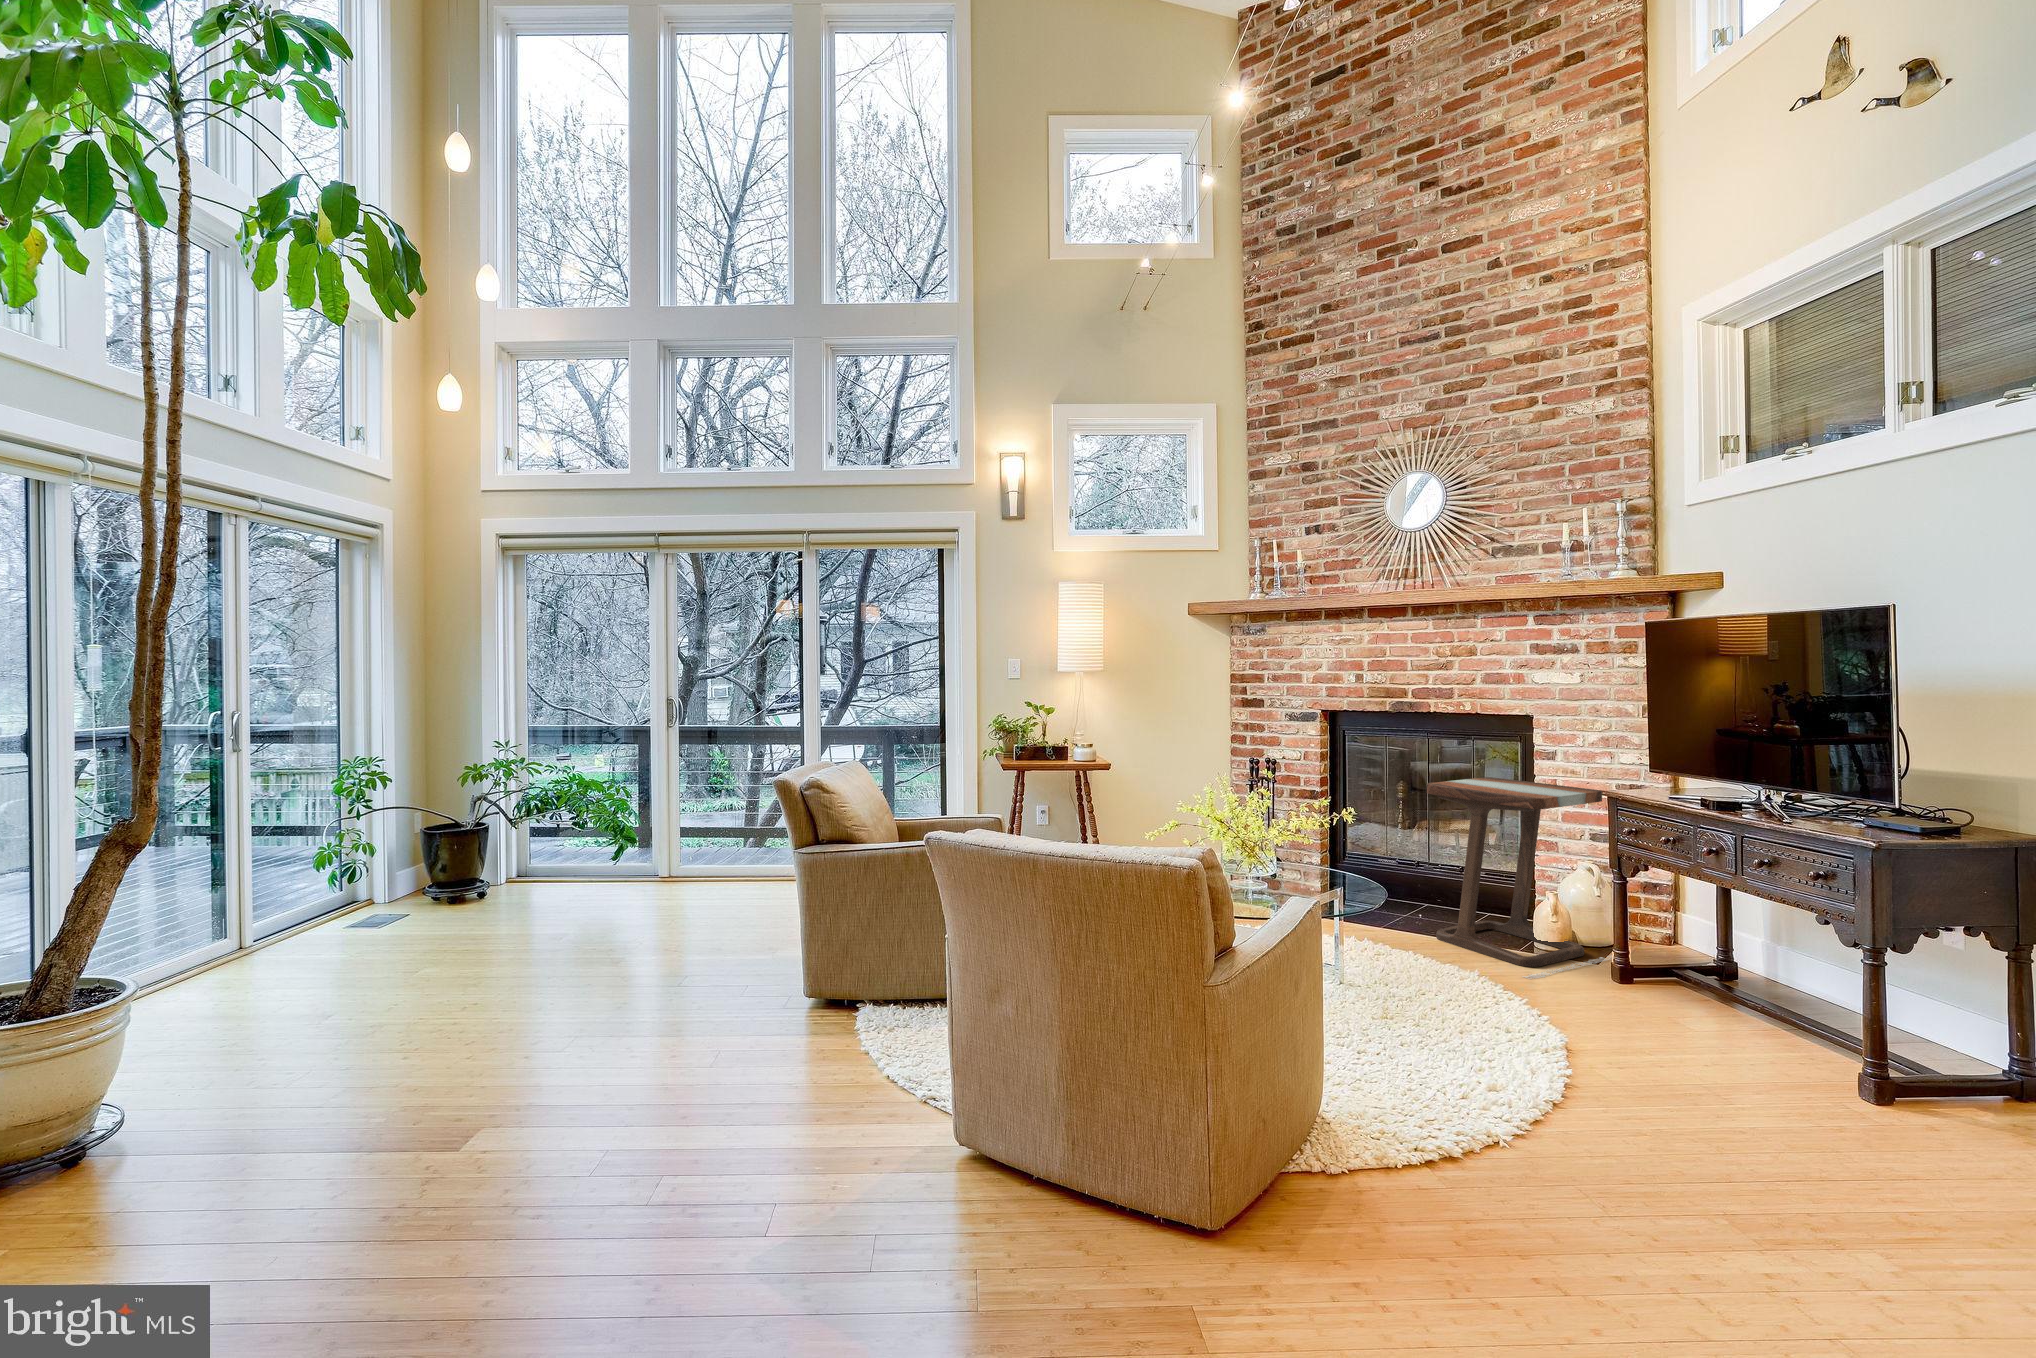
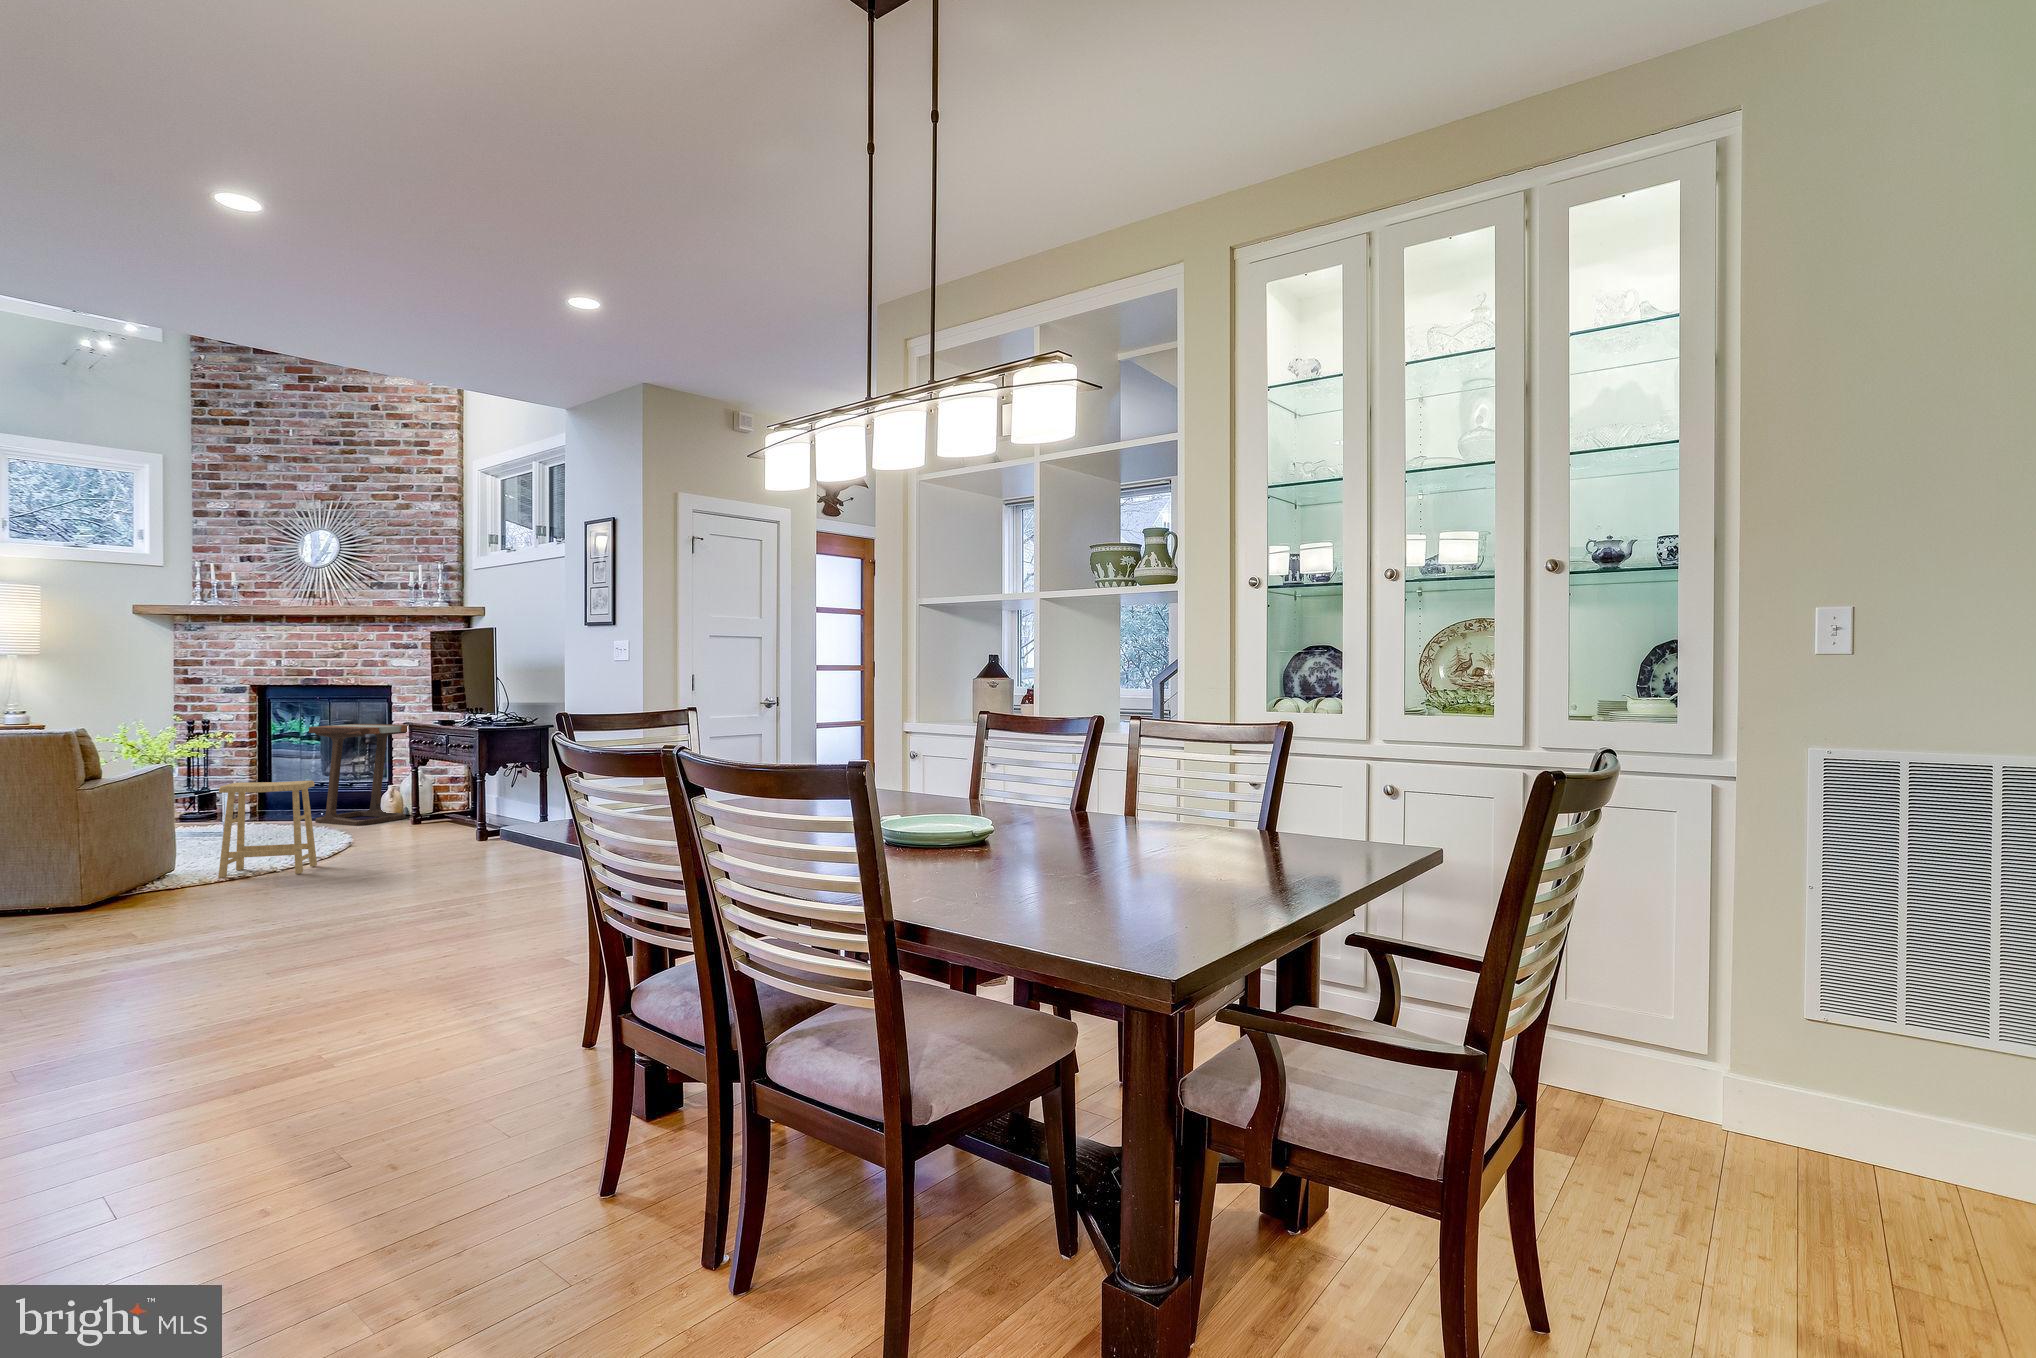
footstool: none [1456,957,1649,1230] -> present [218,781,317,878]

